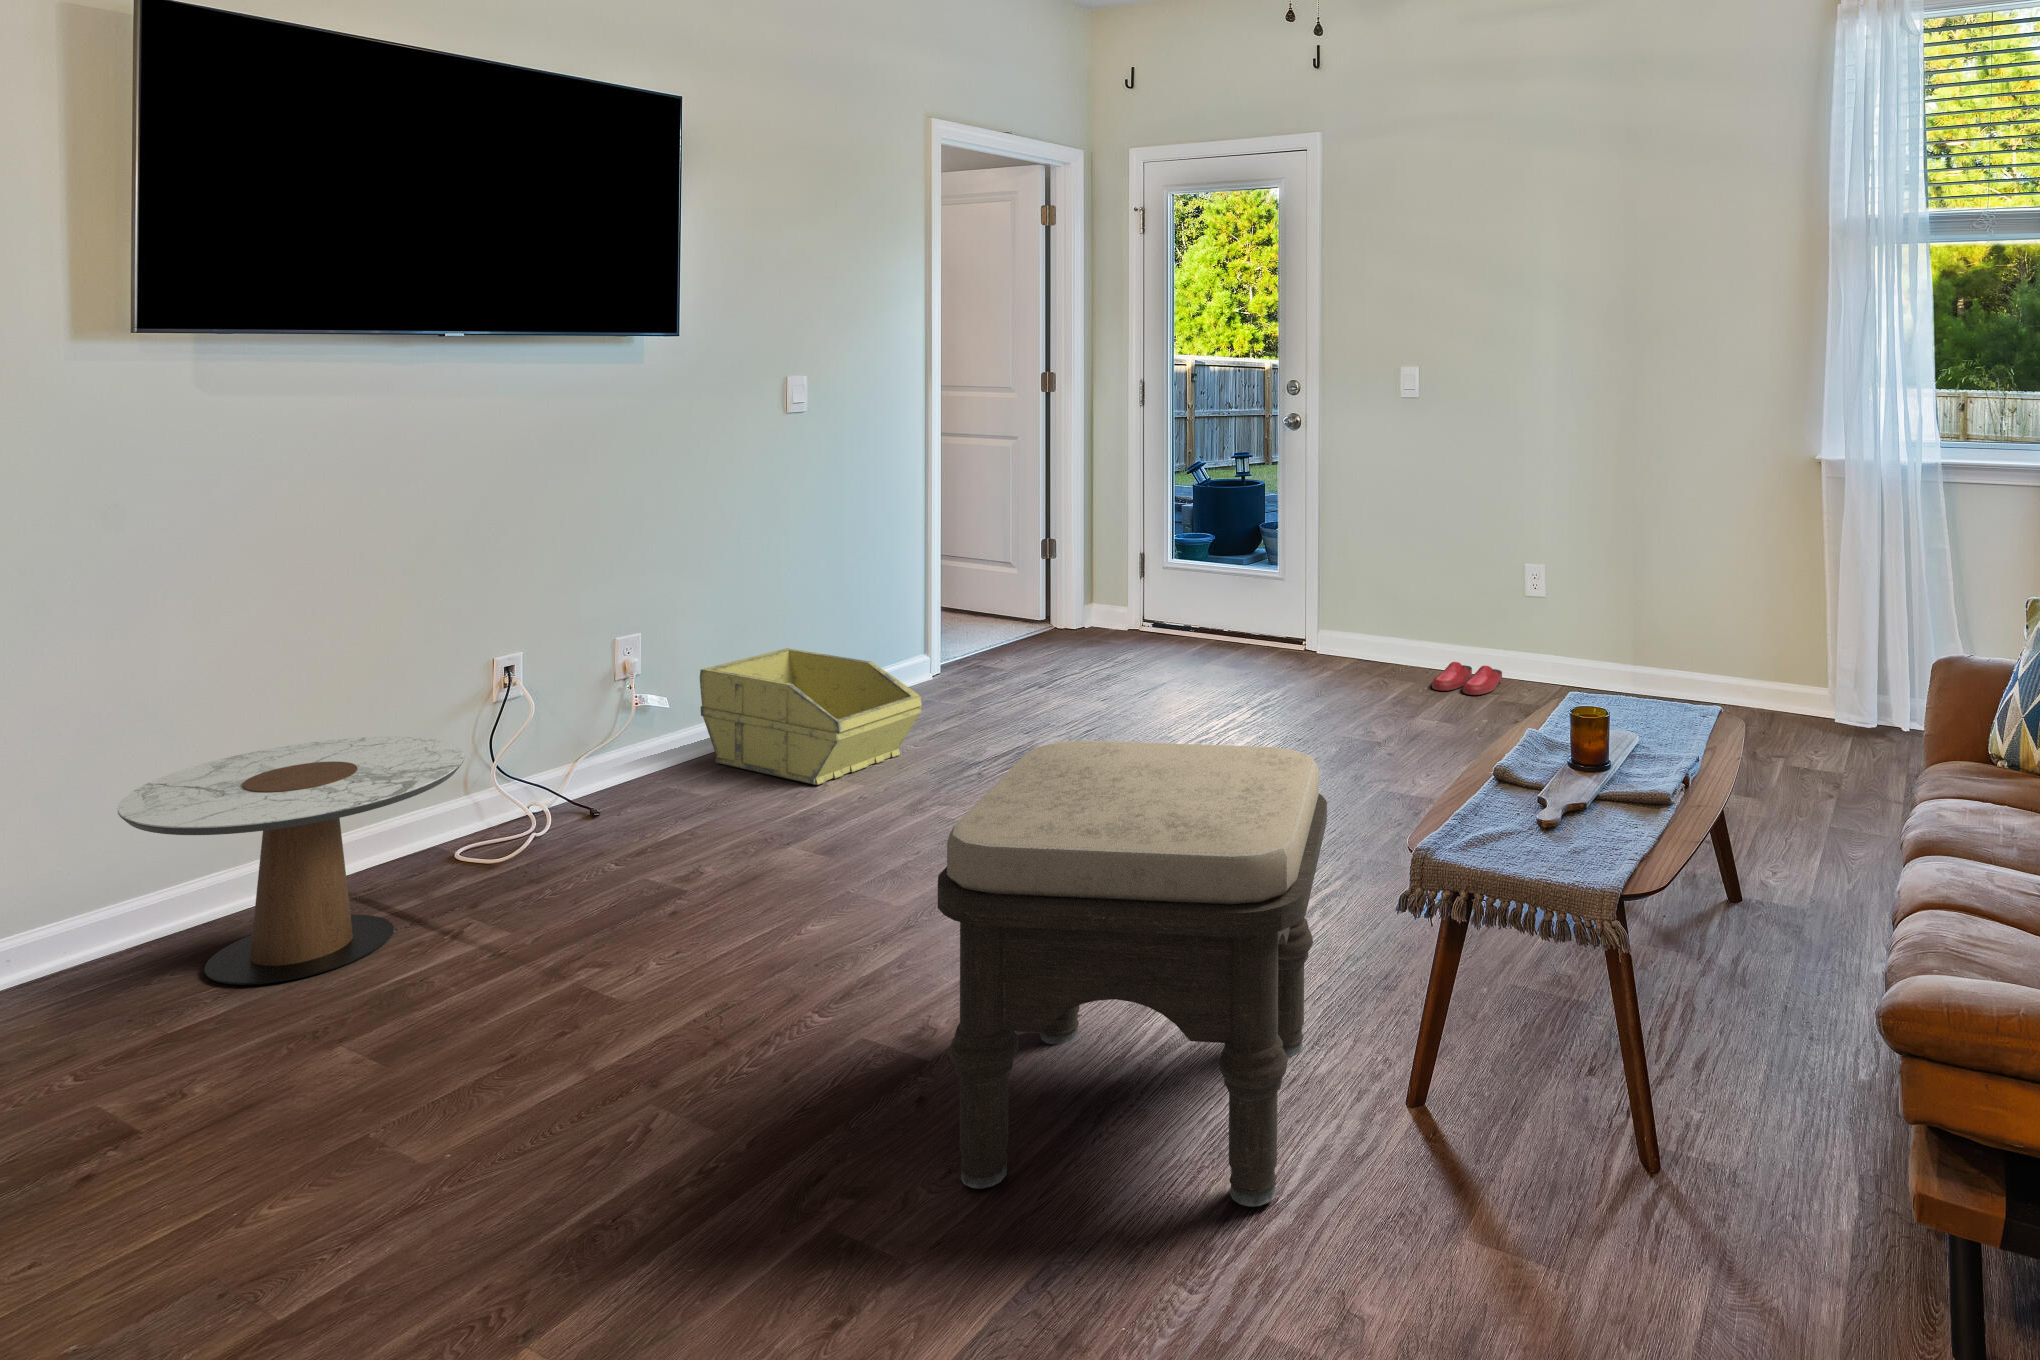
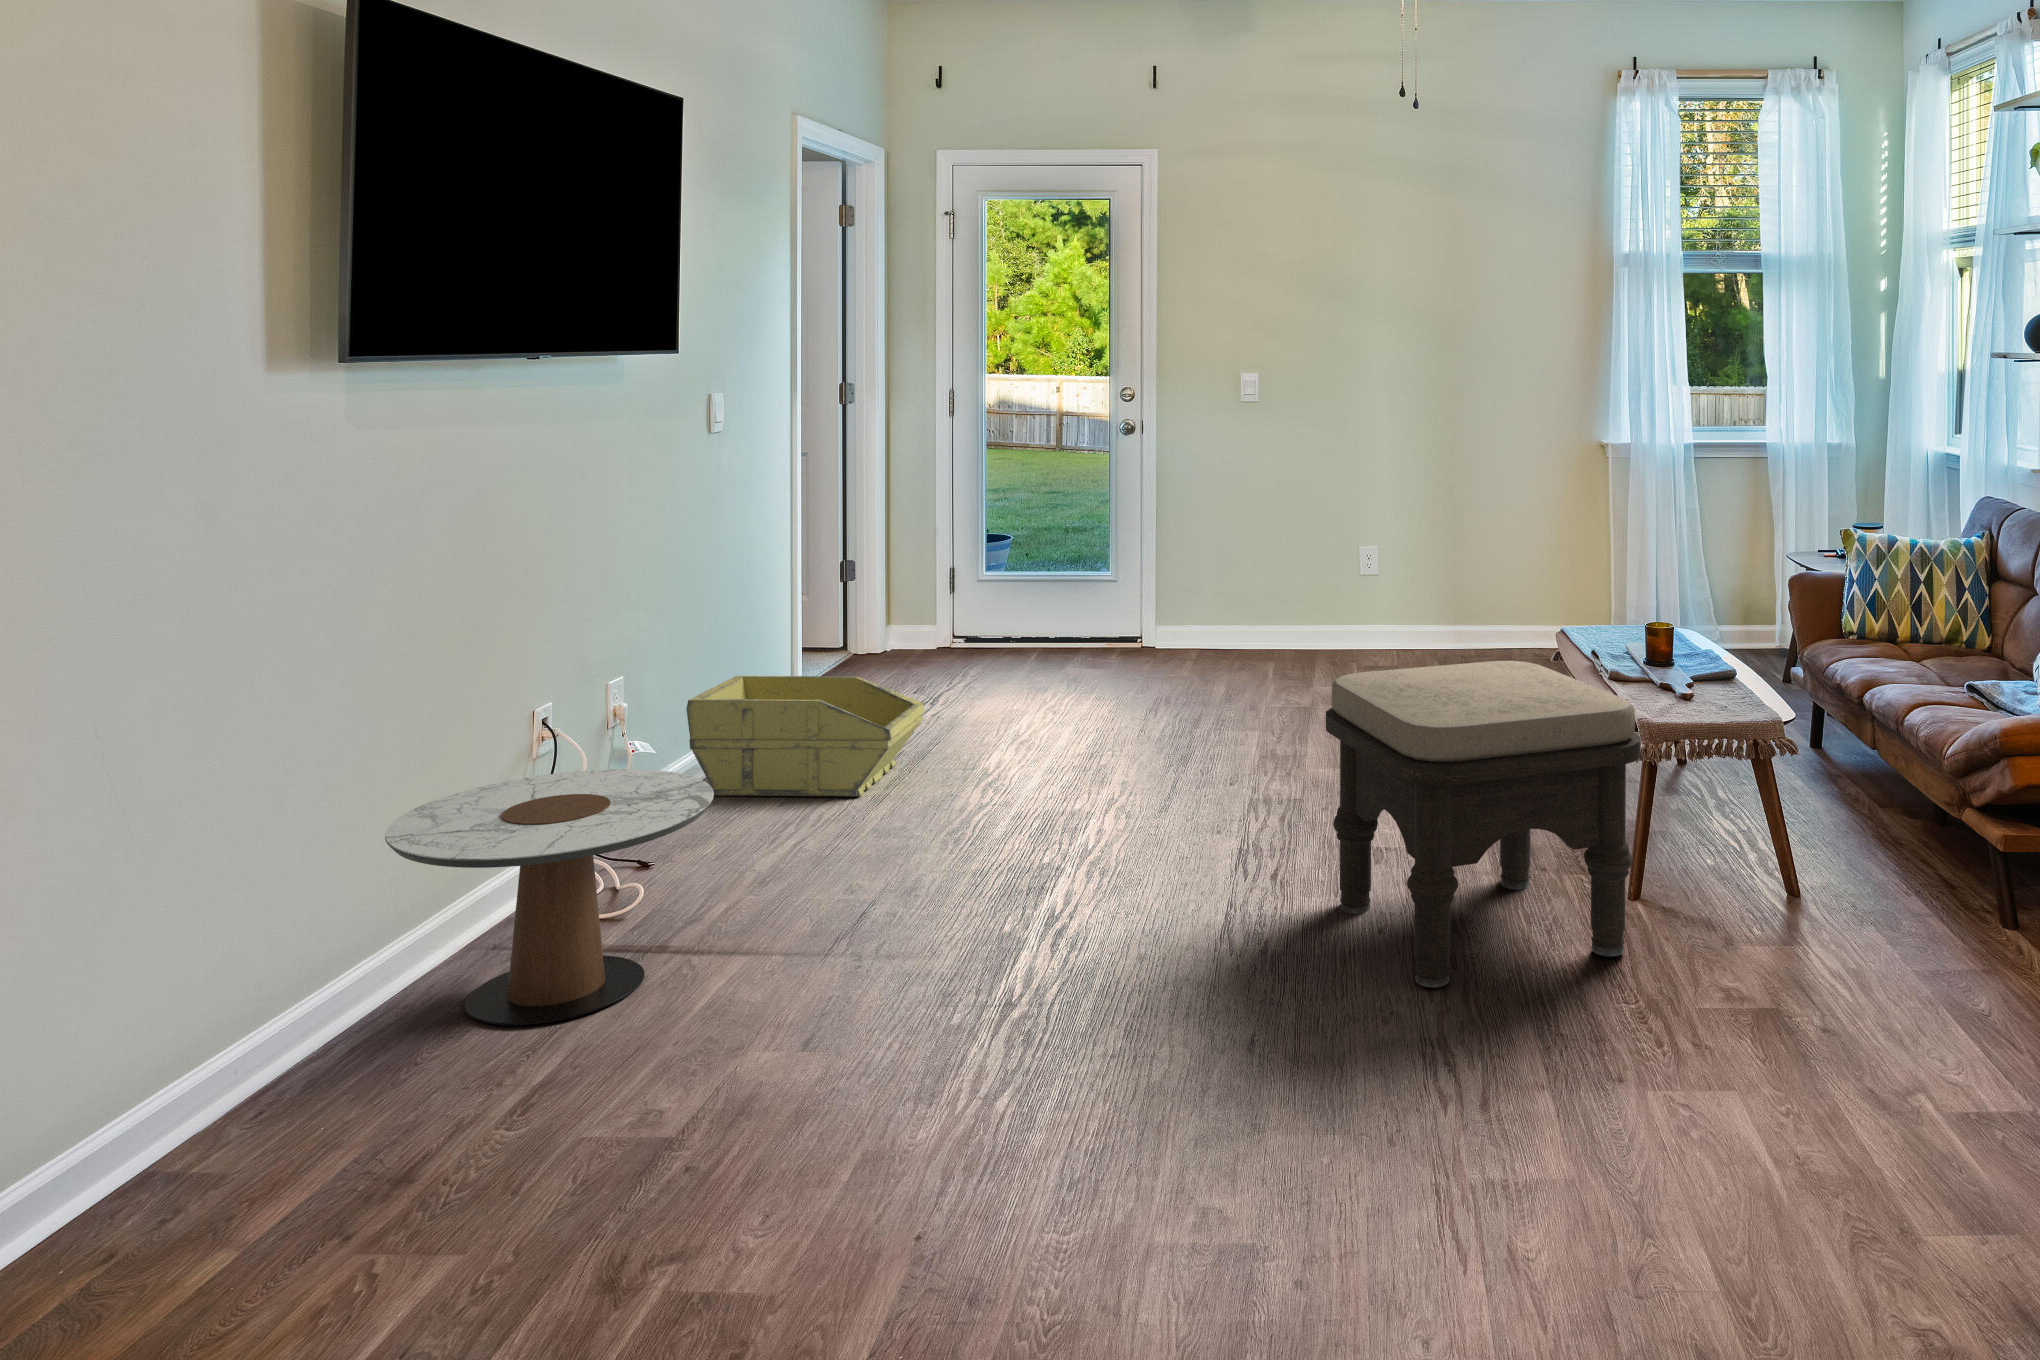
slippers: present [1432,662,1502,695] -> none [1287,638,1342,663]

